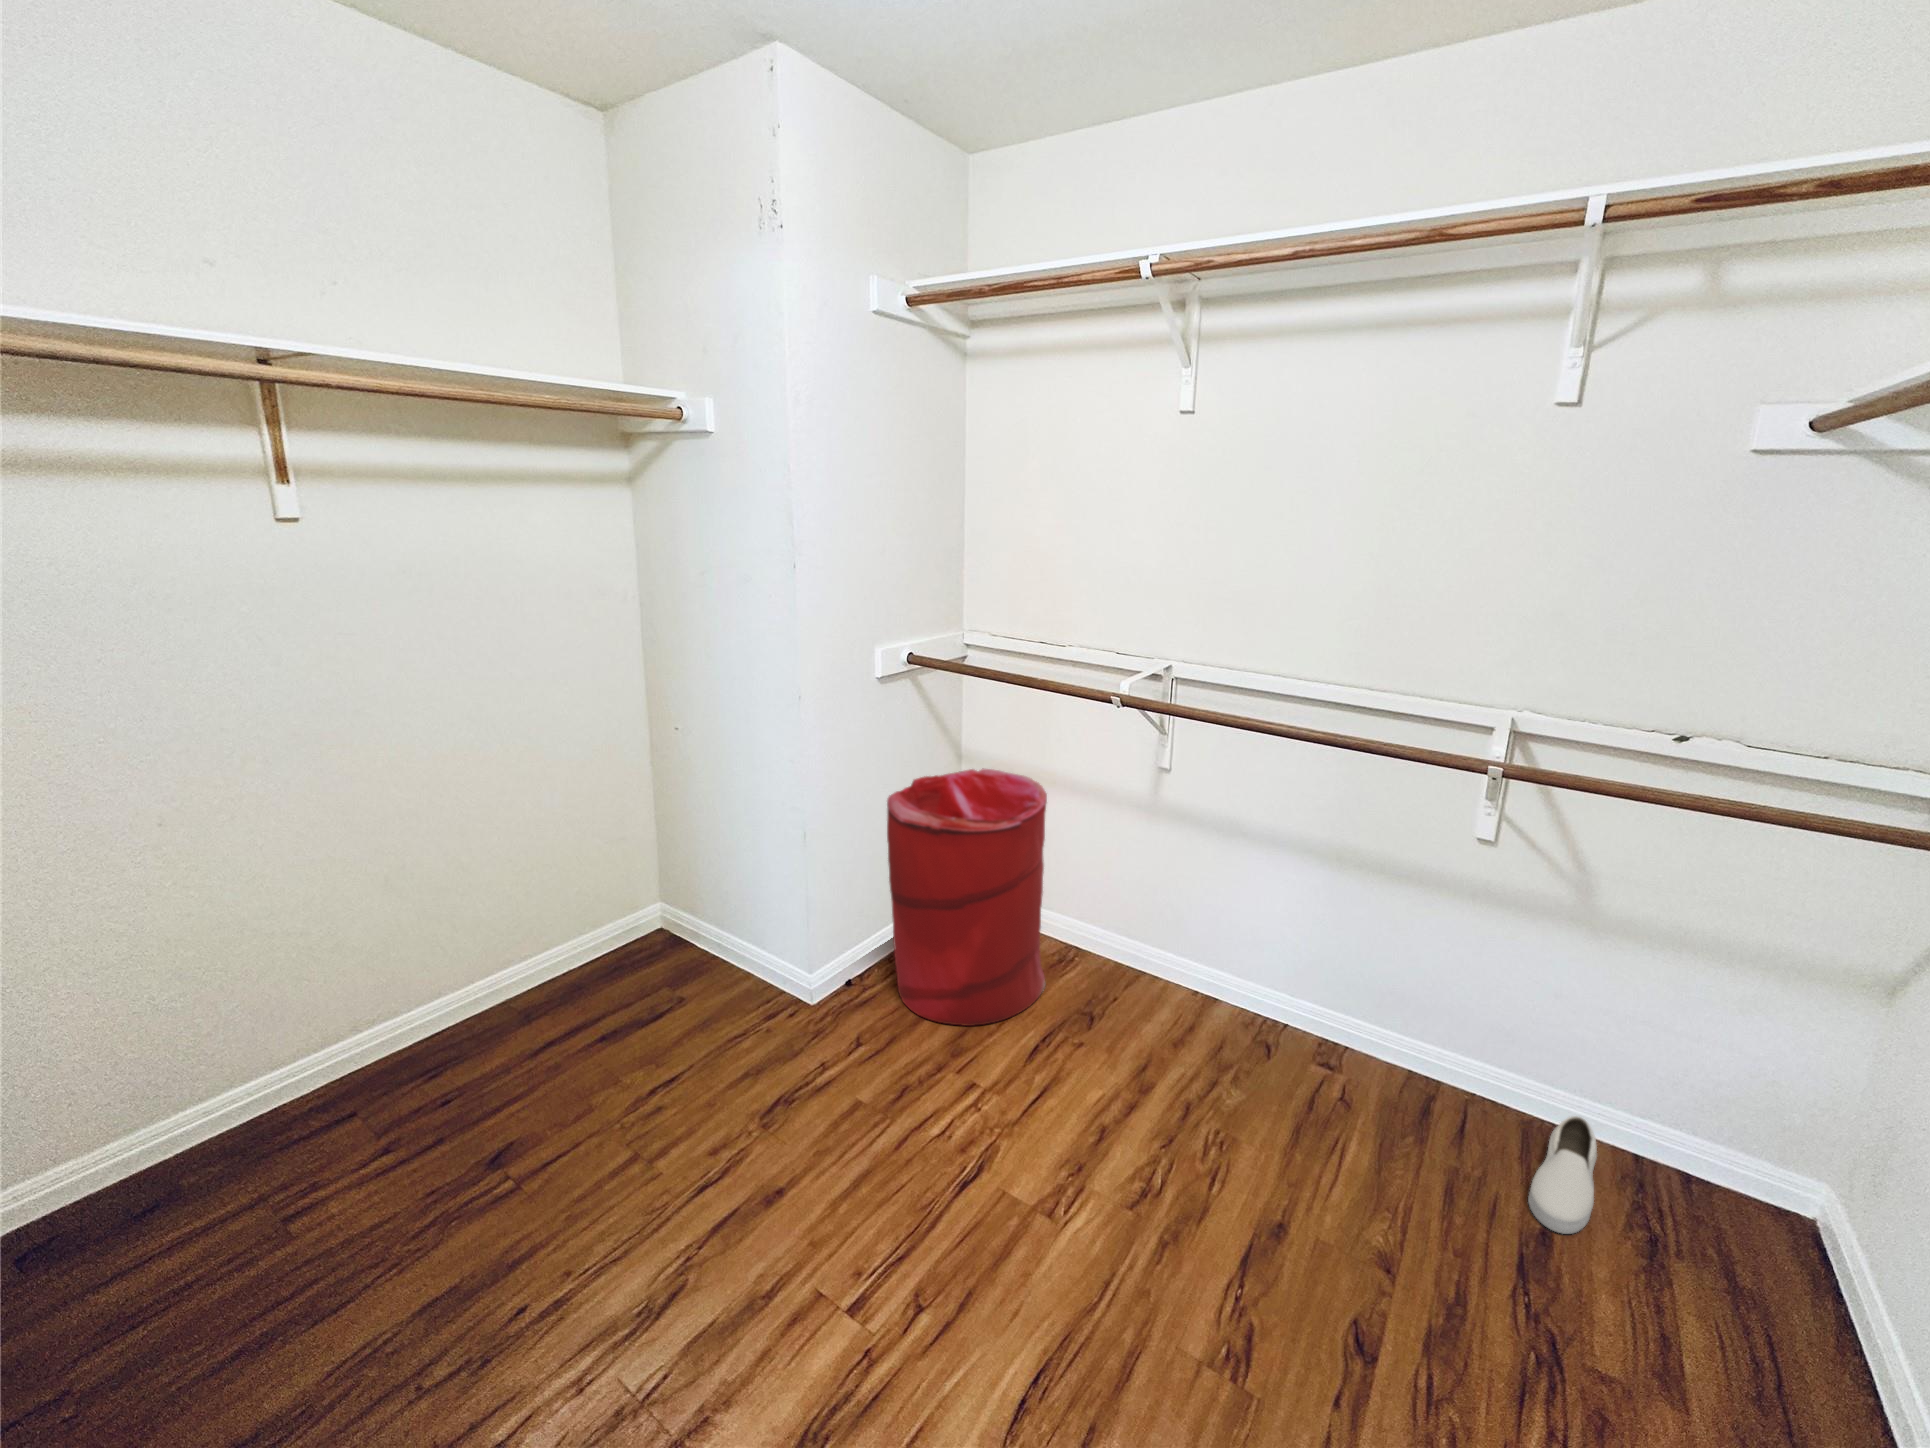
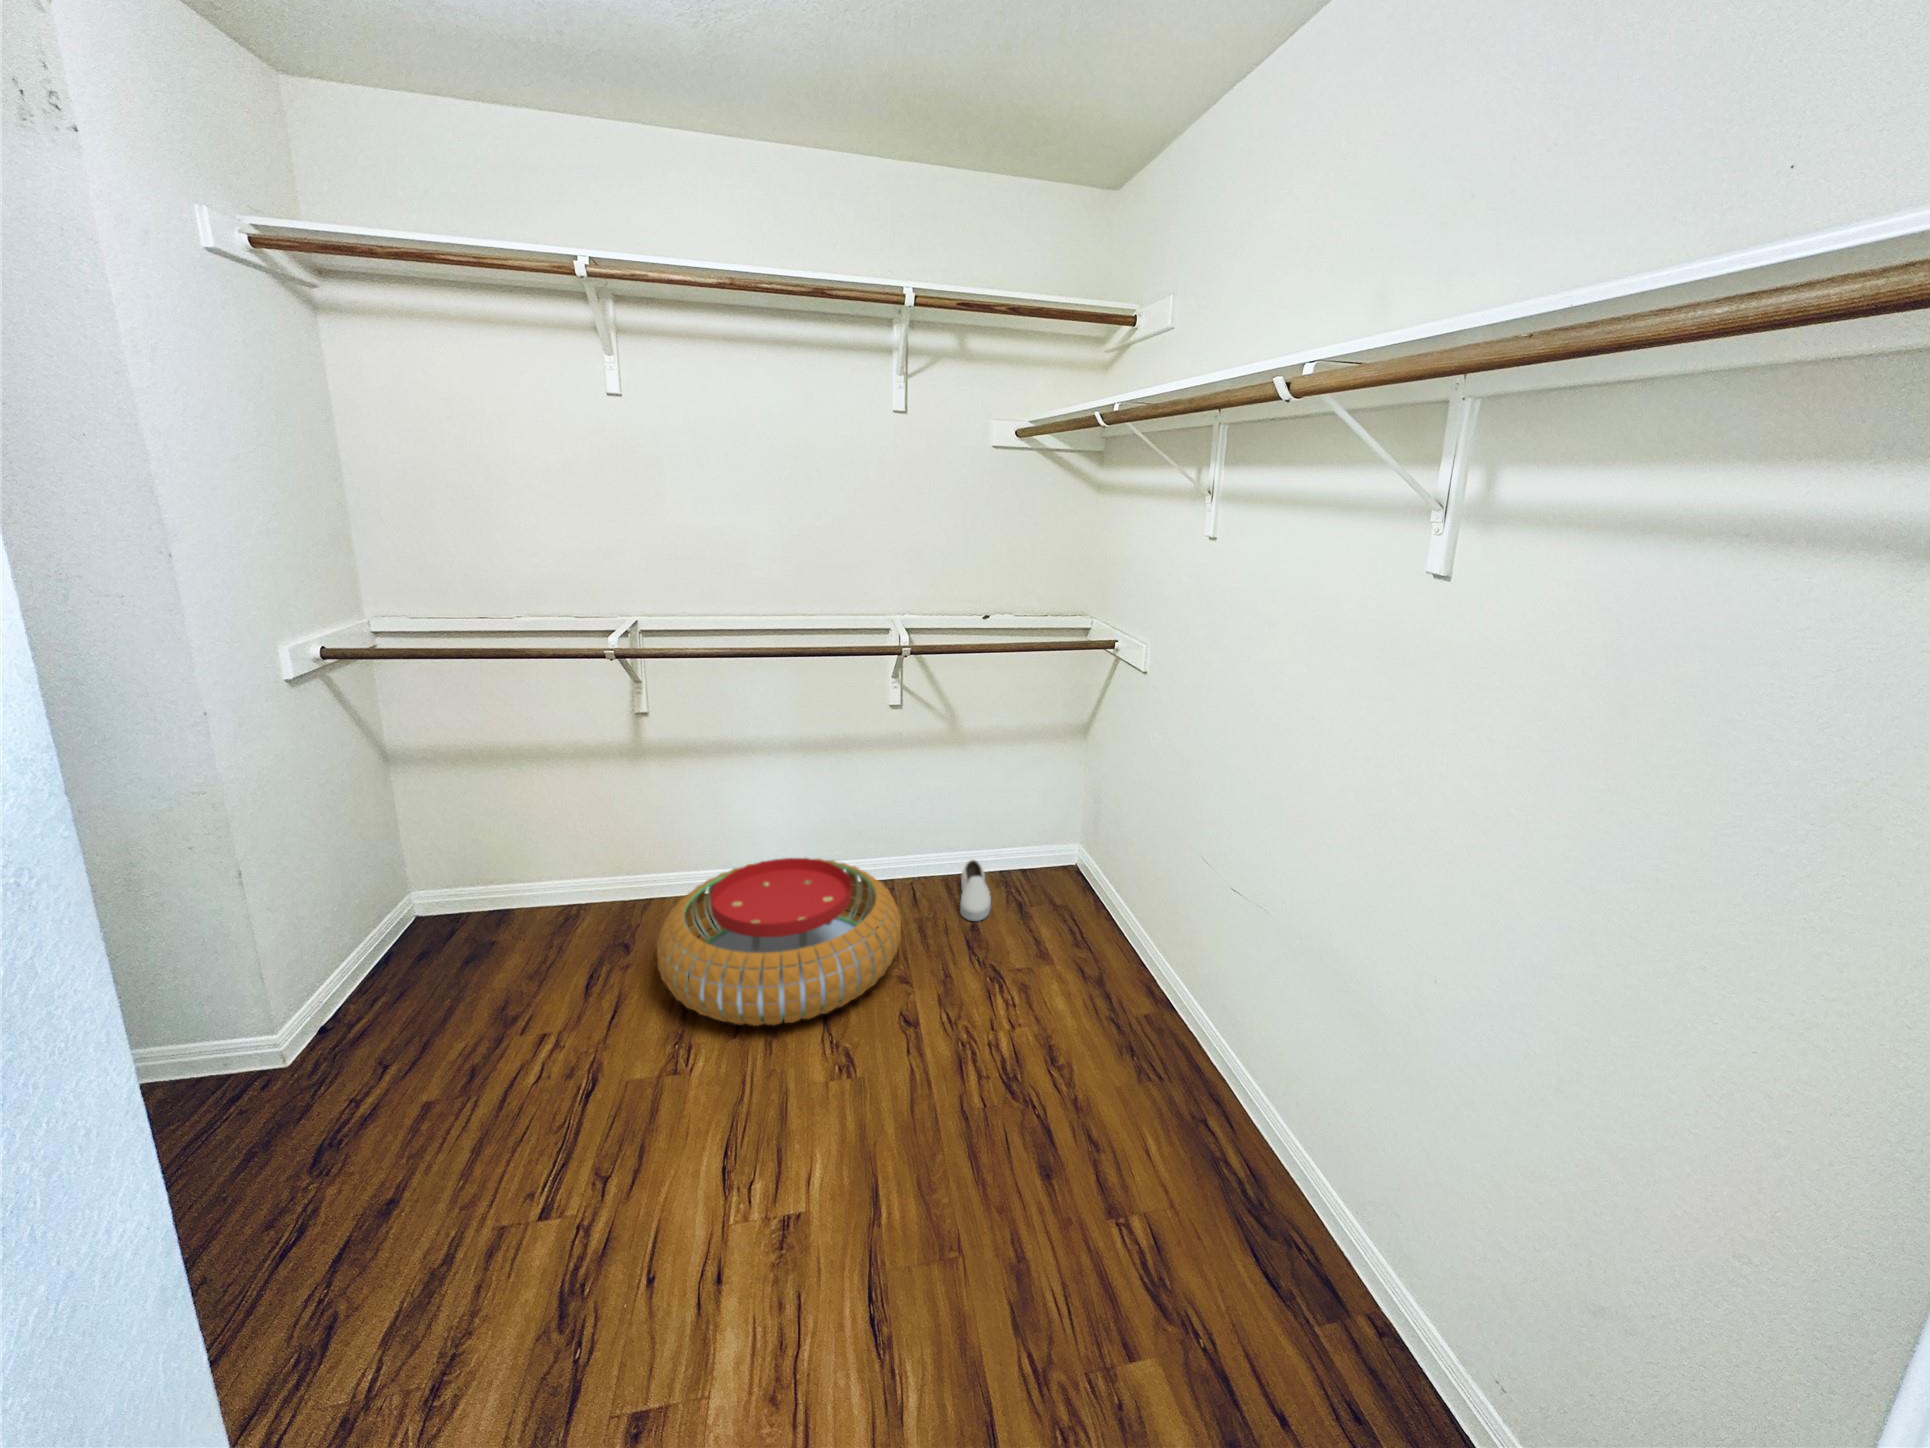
laundry hamper: present [887,768,1047,1026] -> none [332,753,566,1018]
pouf: none [1086,983,1409,1257] -> present [657,858,901,1026]

